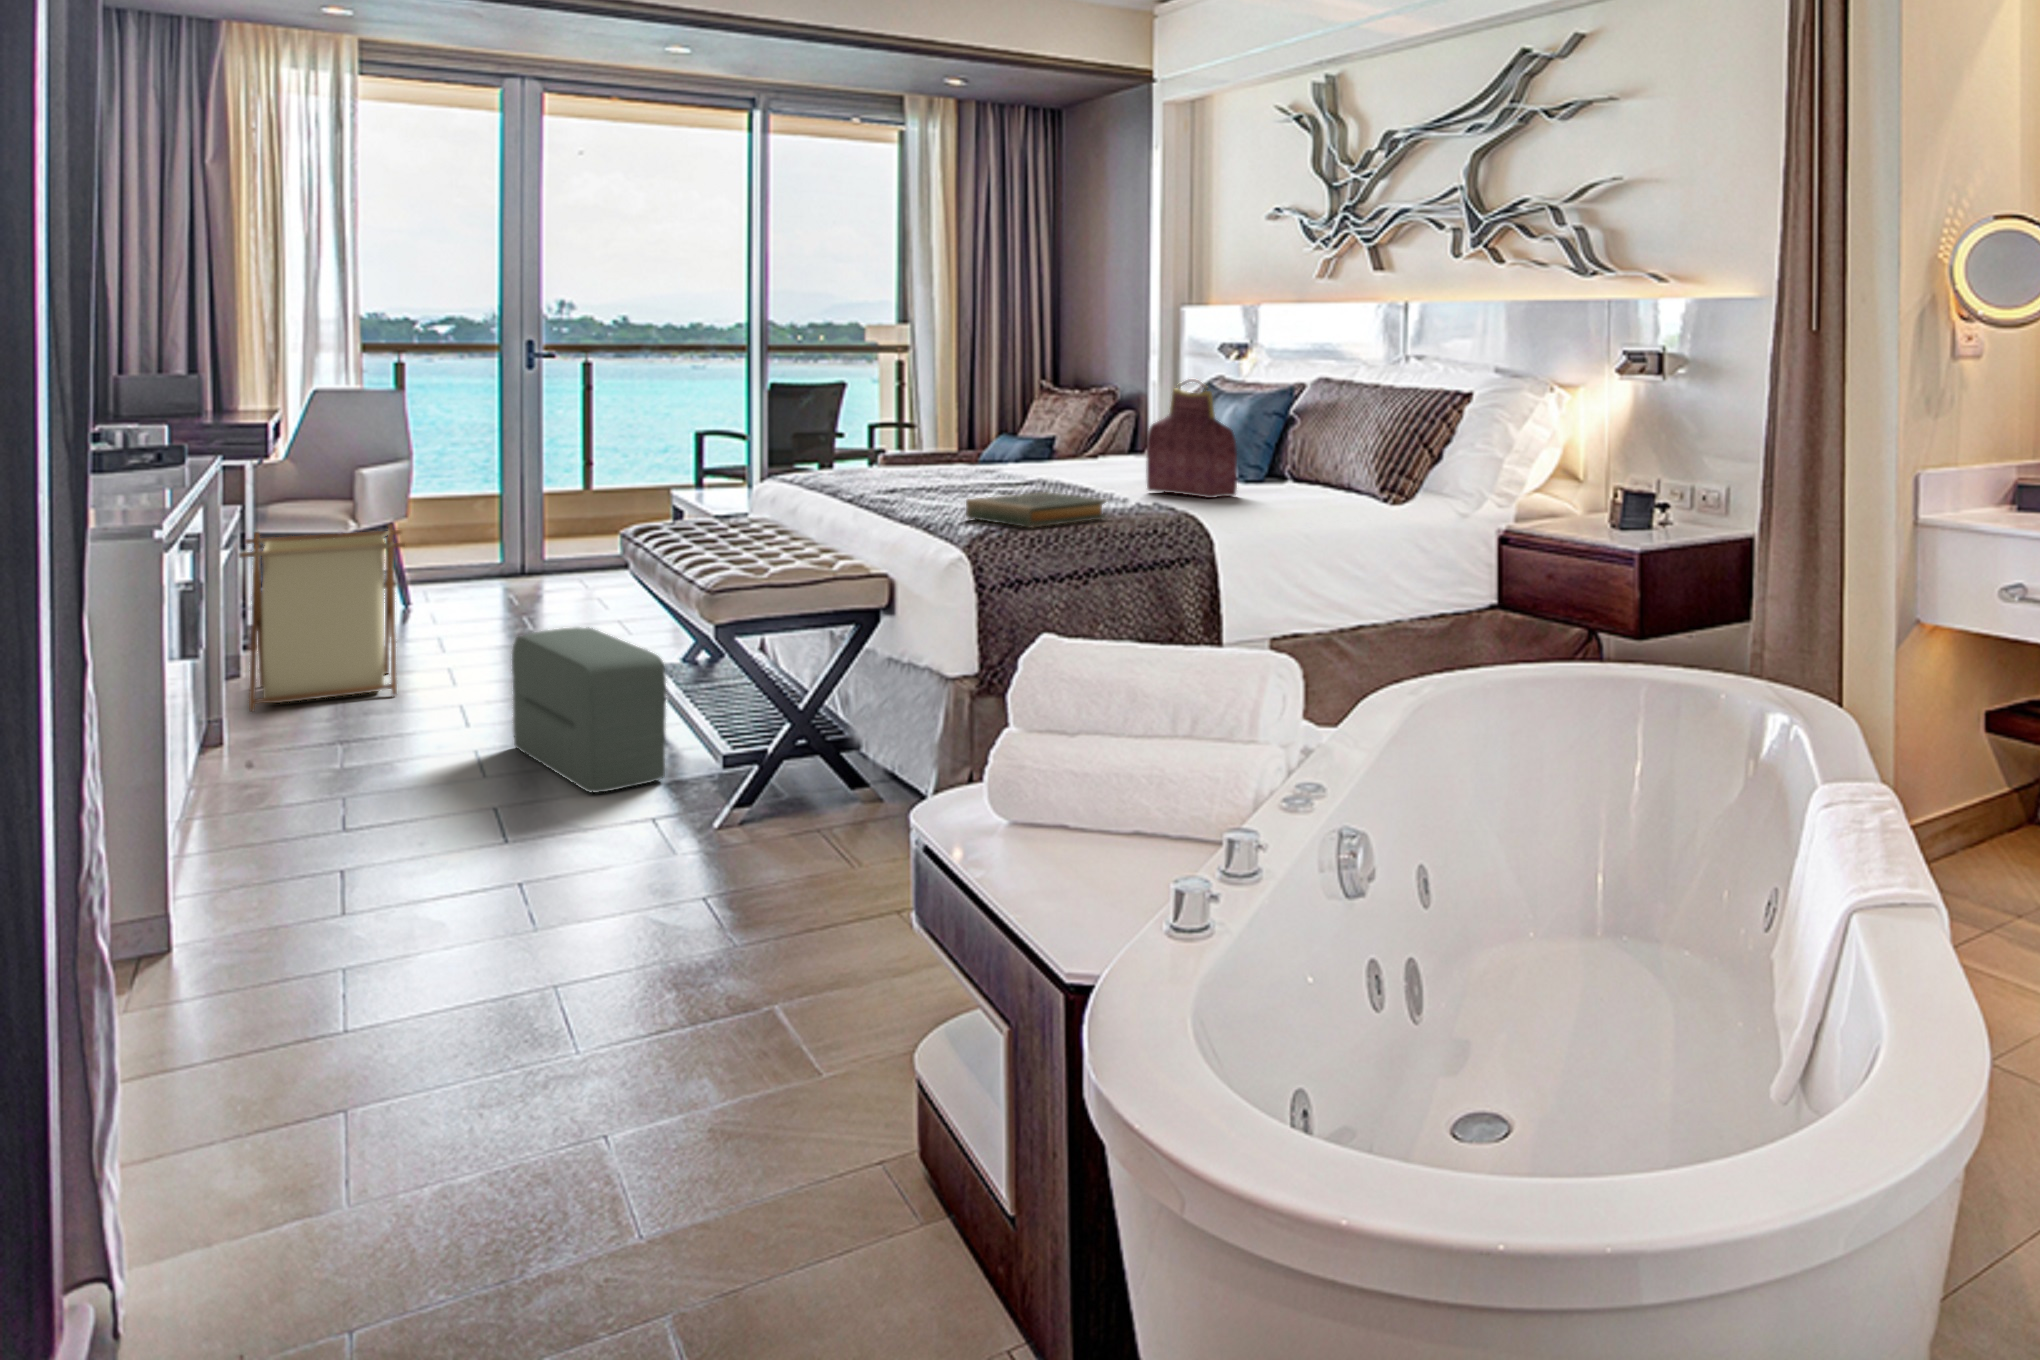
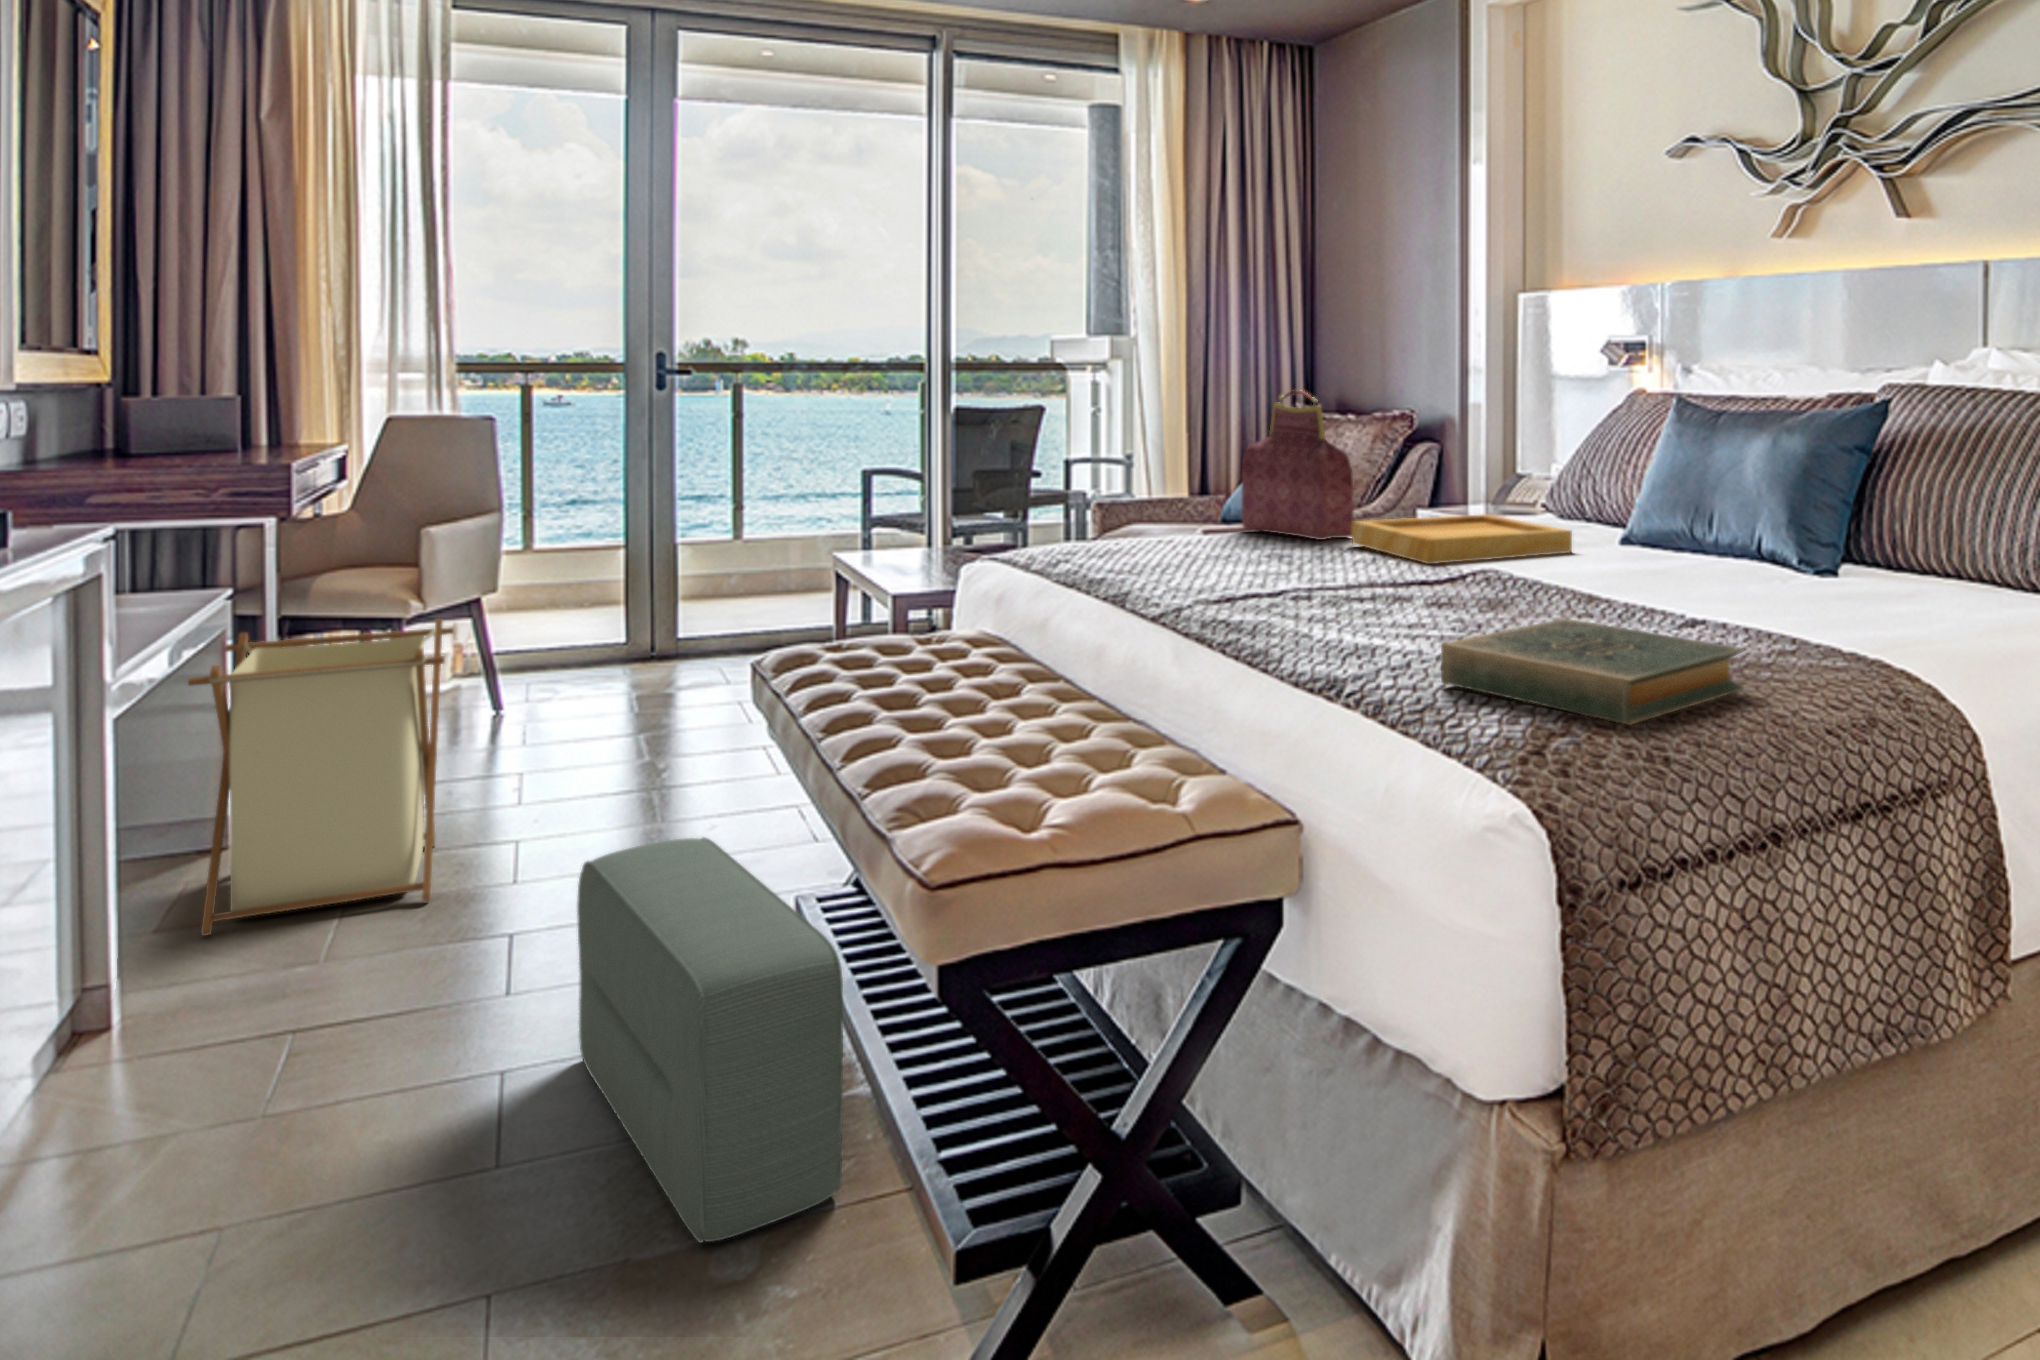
handbag: present [1146,379,1237,498] -> present [1242,390,1354,540]
tray: none [1018,454,1149,481] -> present [1352,514,1572,564]

